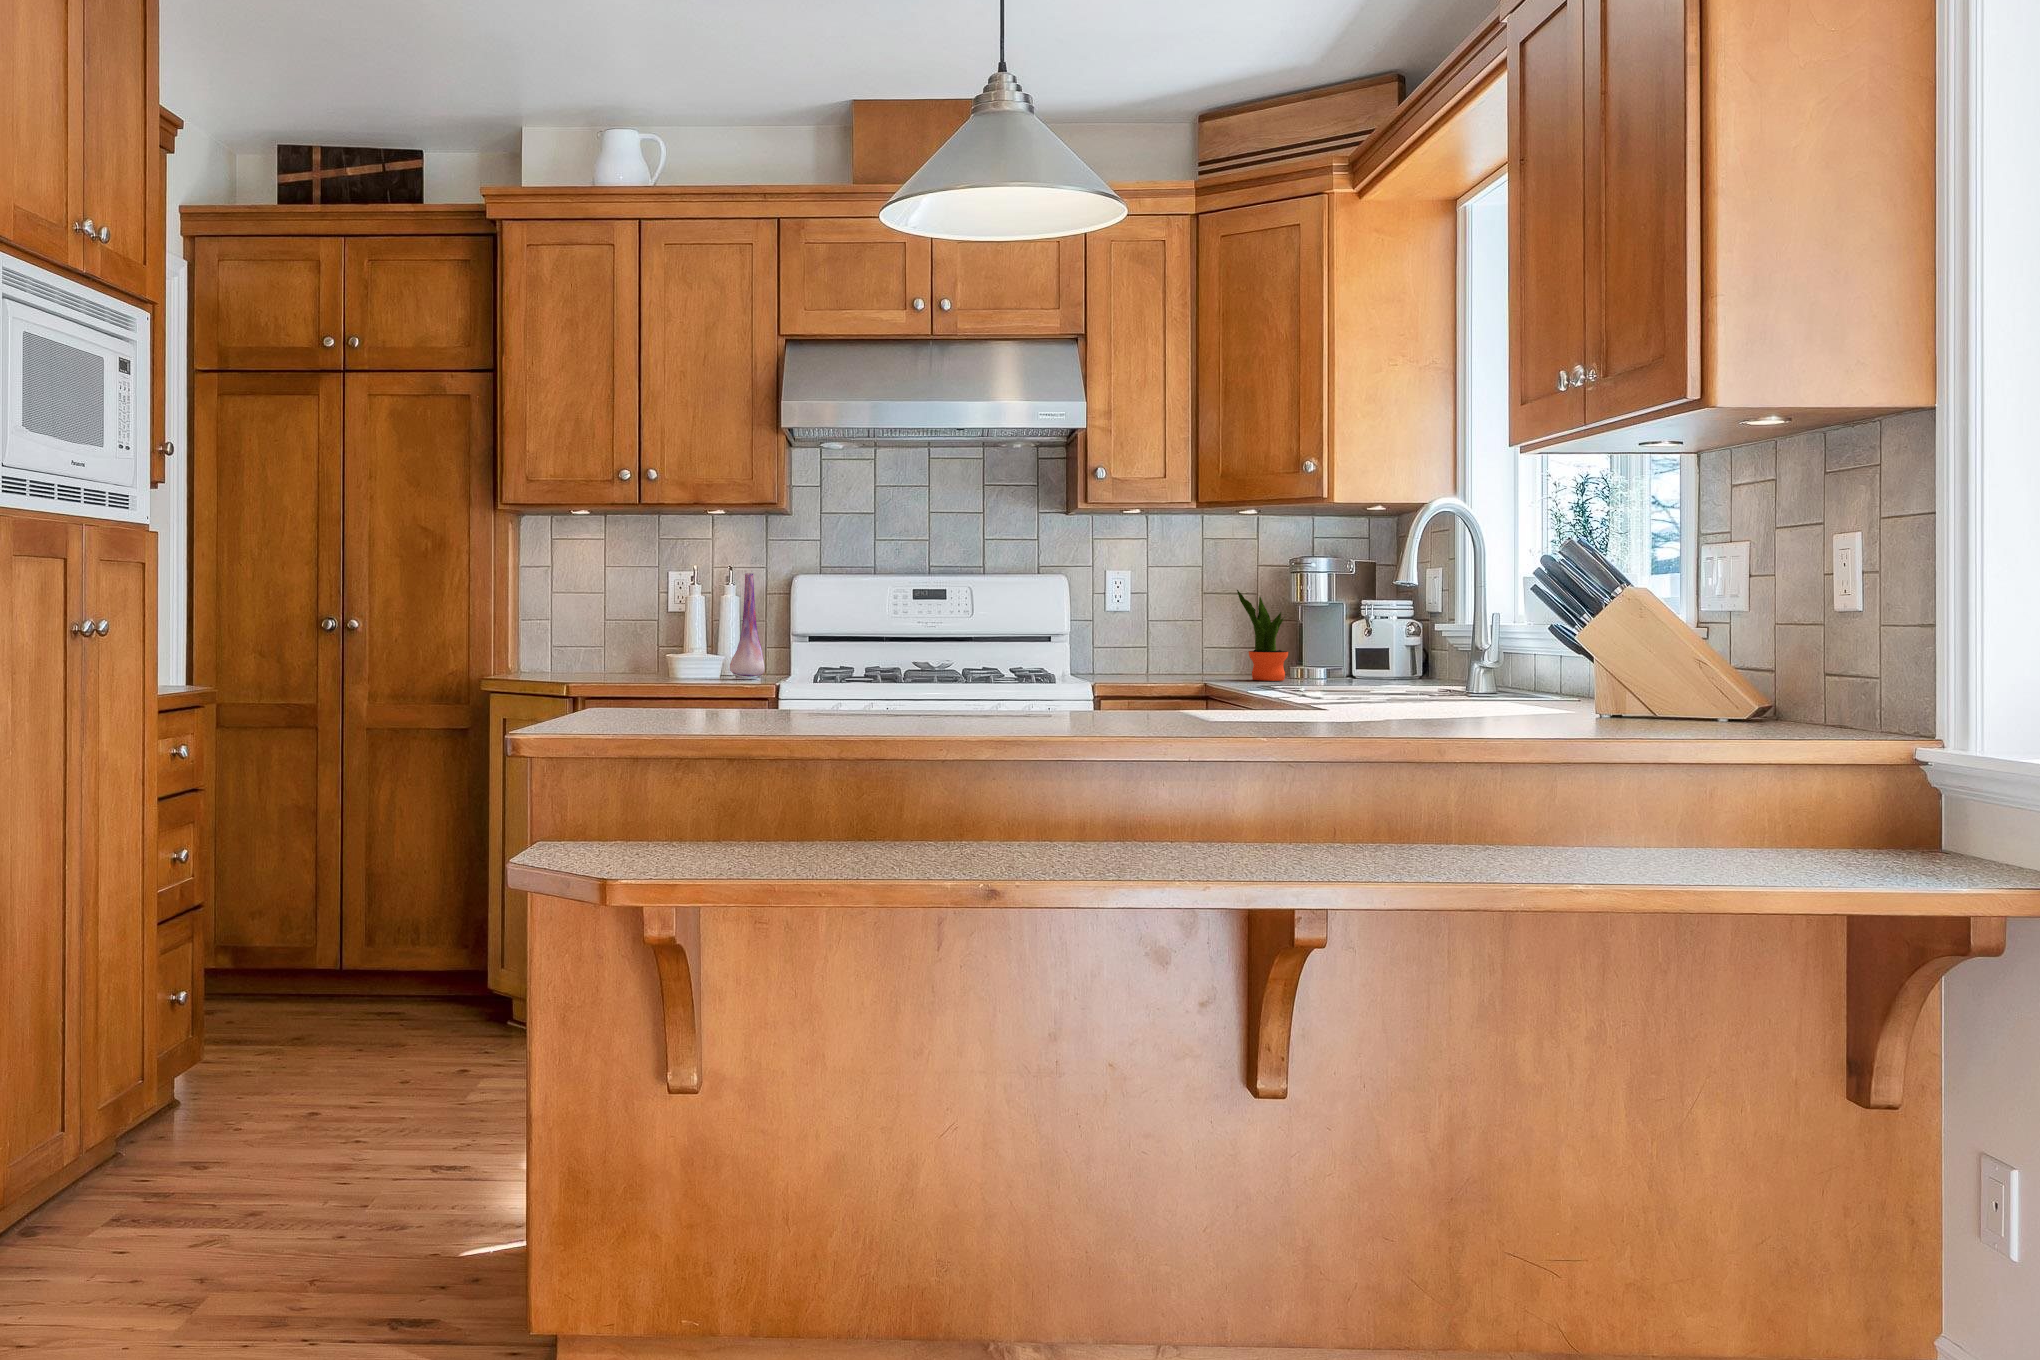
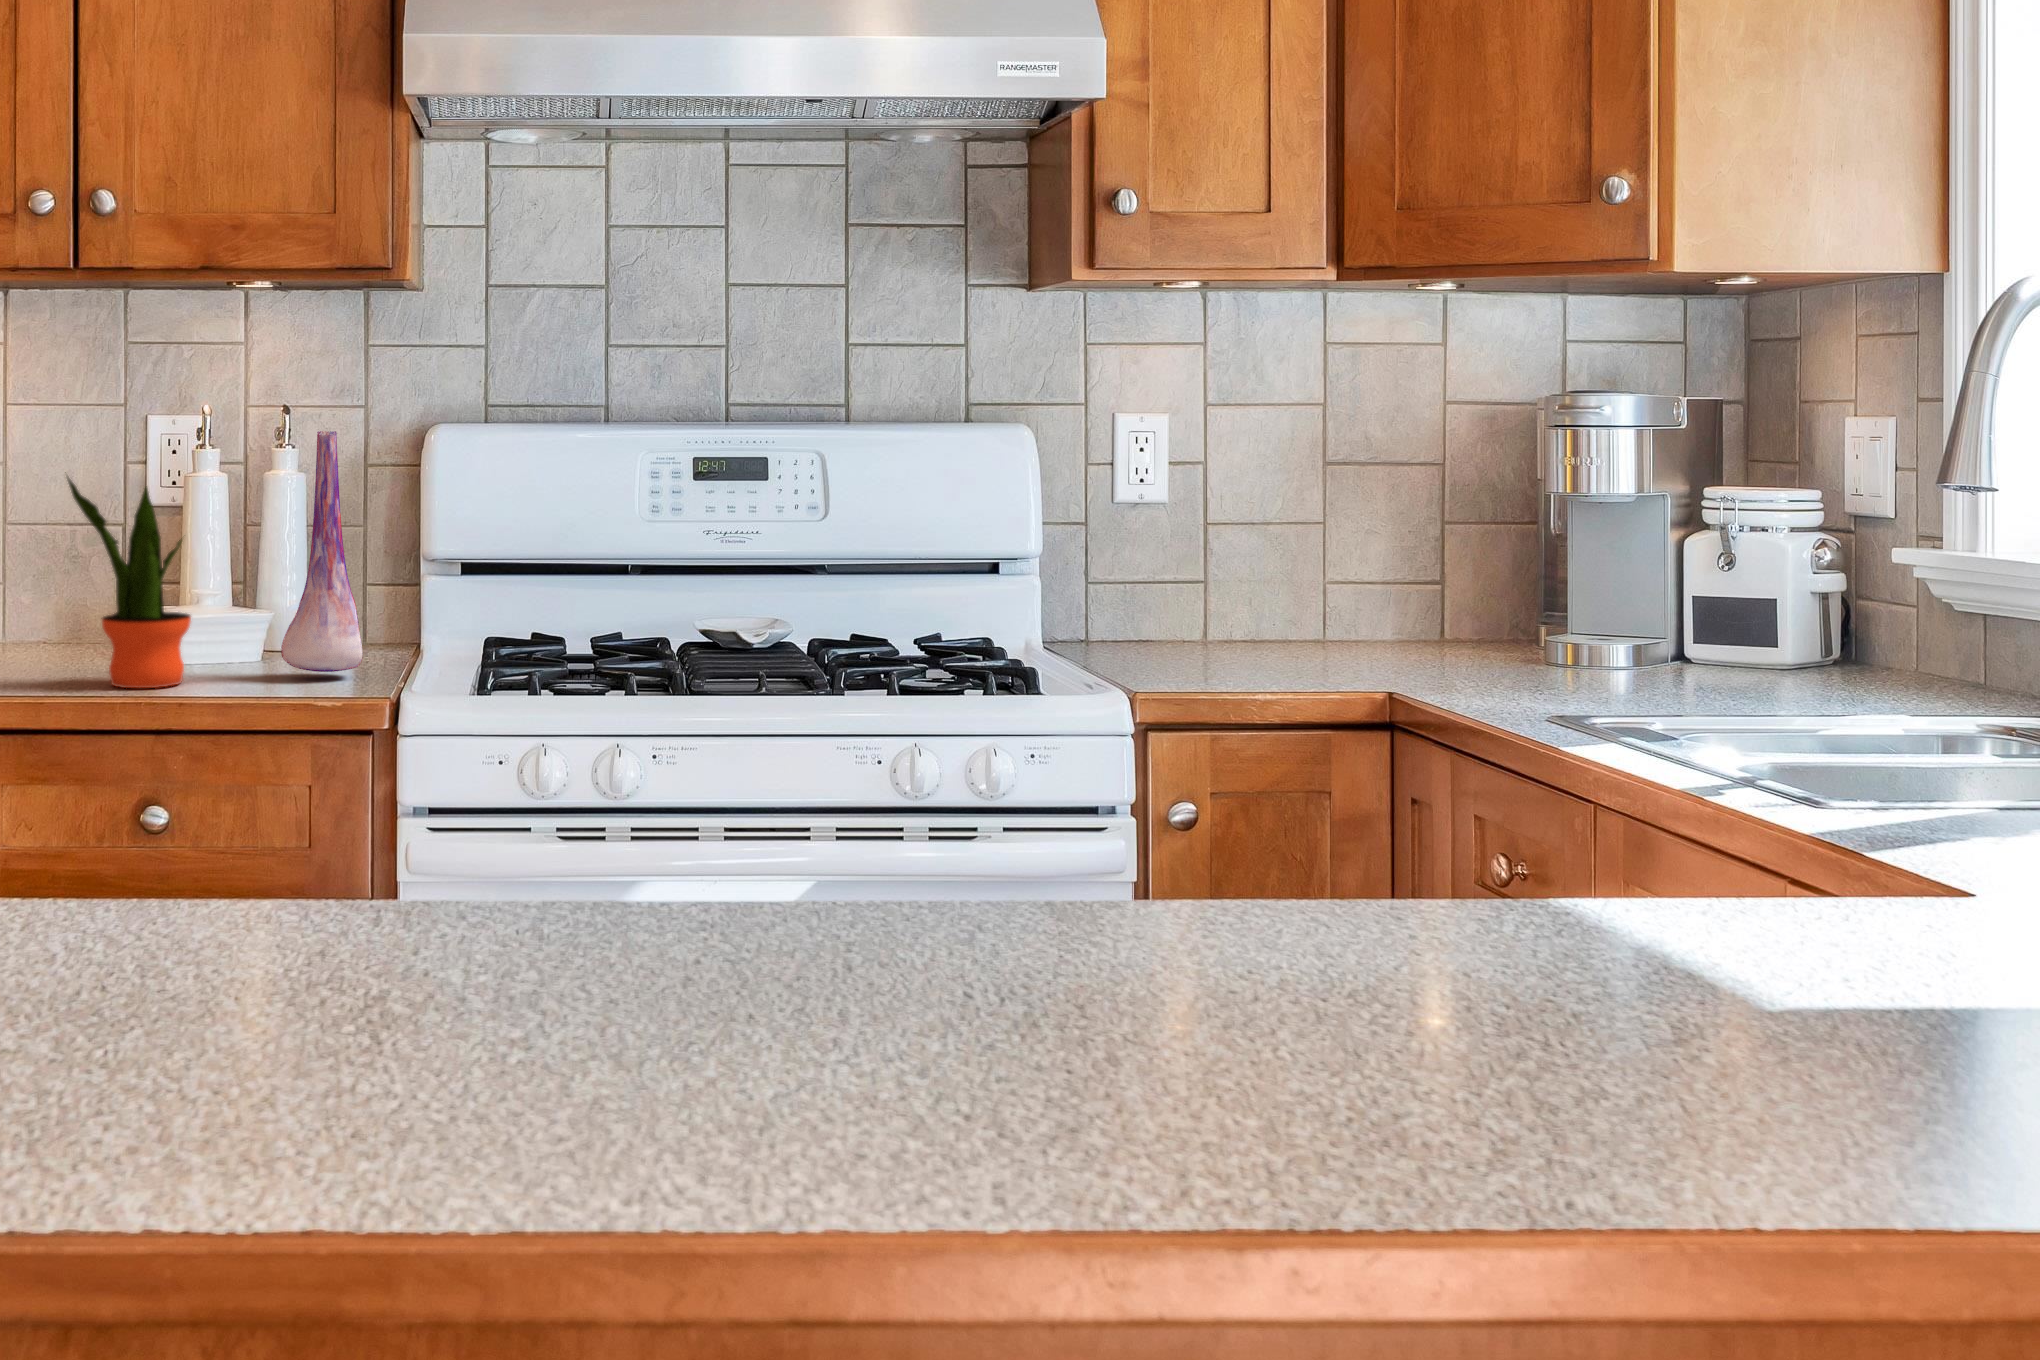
potted plant: present [1237,590,1288,681] -> present [65,472,191,688]

